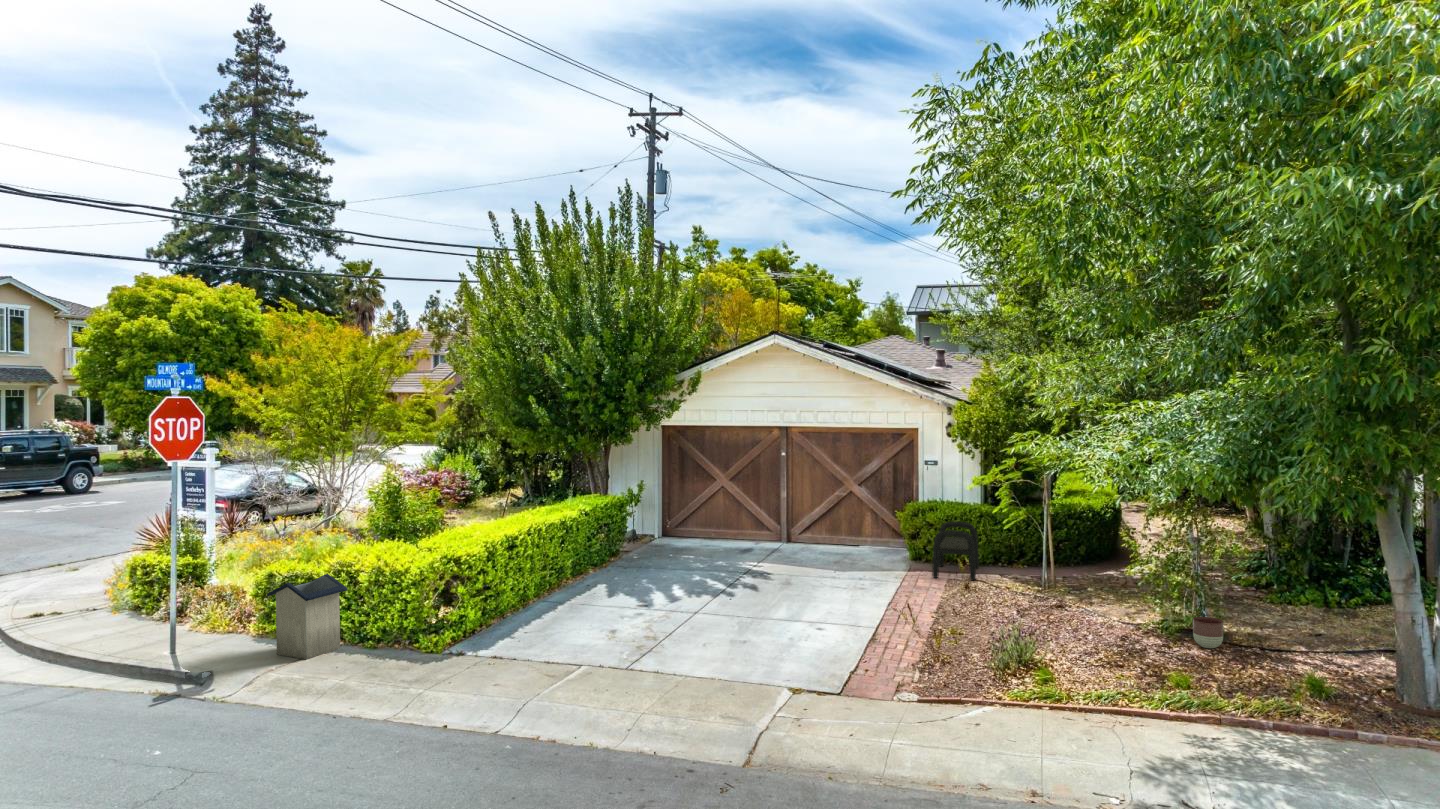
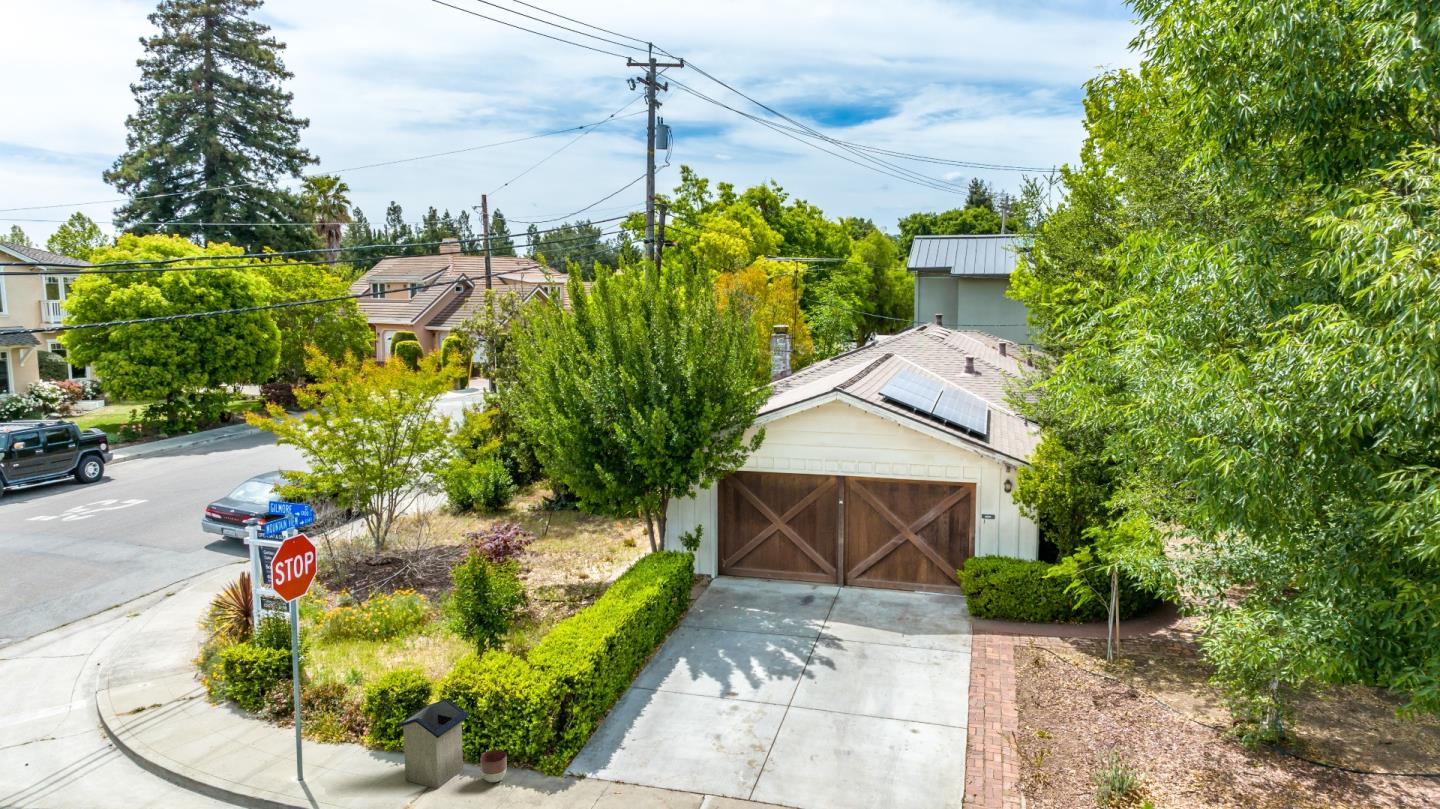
bench: present [932,522,979,580] -> none [997,590,1040,656]
planter: present [1193,617,1223,648] -> present [481,750,507,782]

